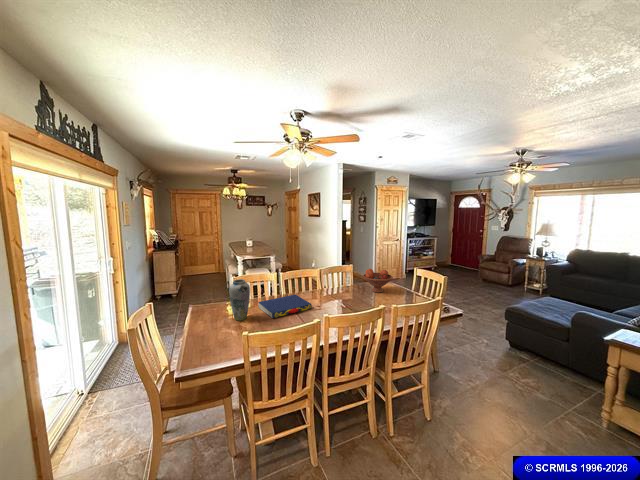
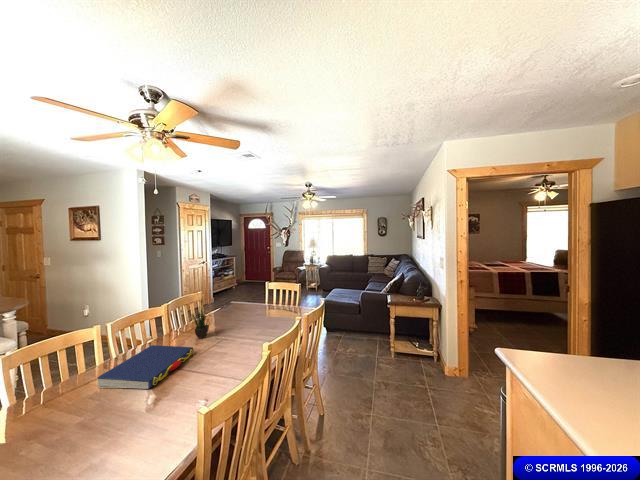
potted plant: none [318,263,338,301] -> present [192,299,209,339]
fruit bowl: present [363,269,393,293] -> none [226,288,259,314]
vase: present [229,279,250,321] -> none [50,343,102,426]

